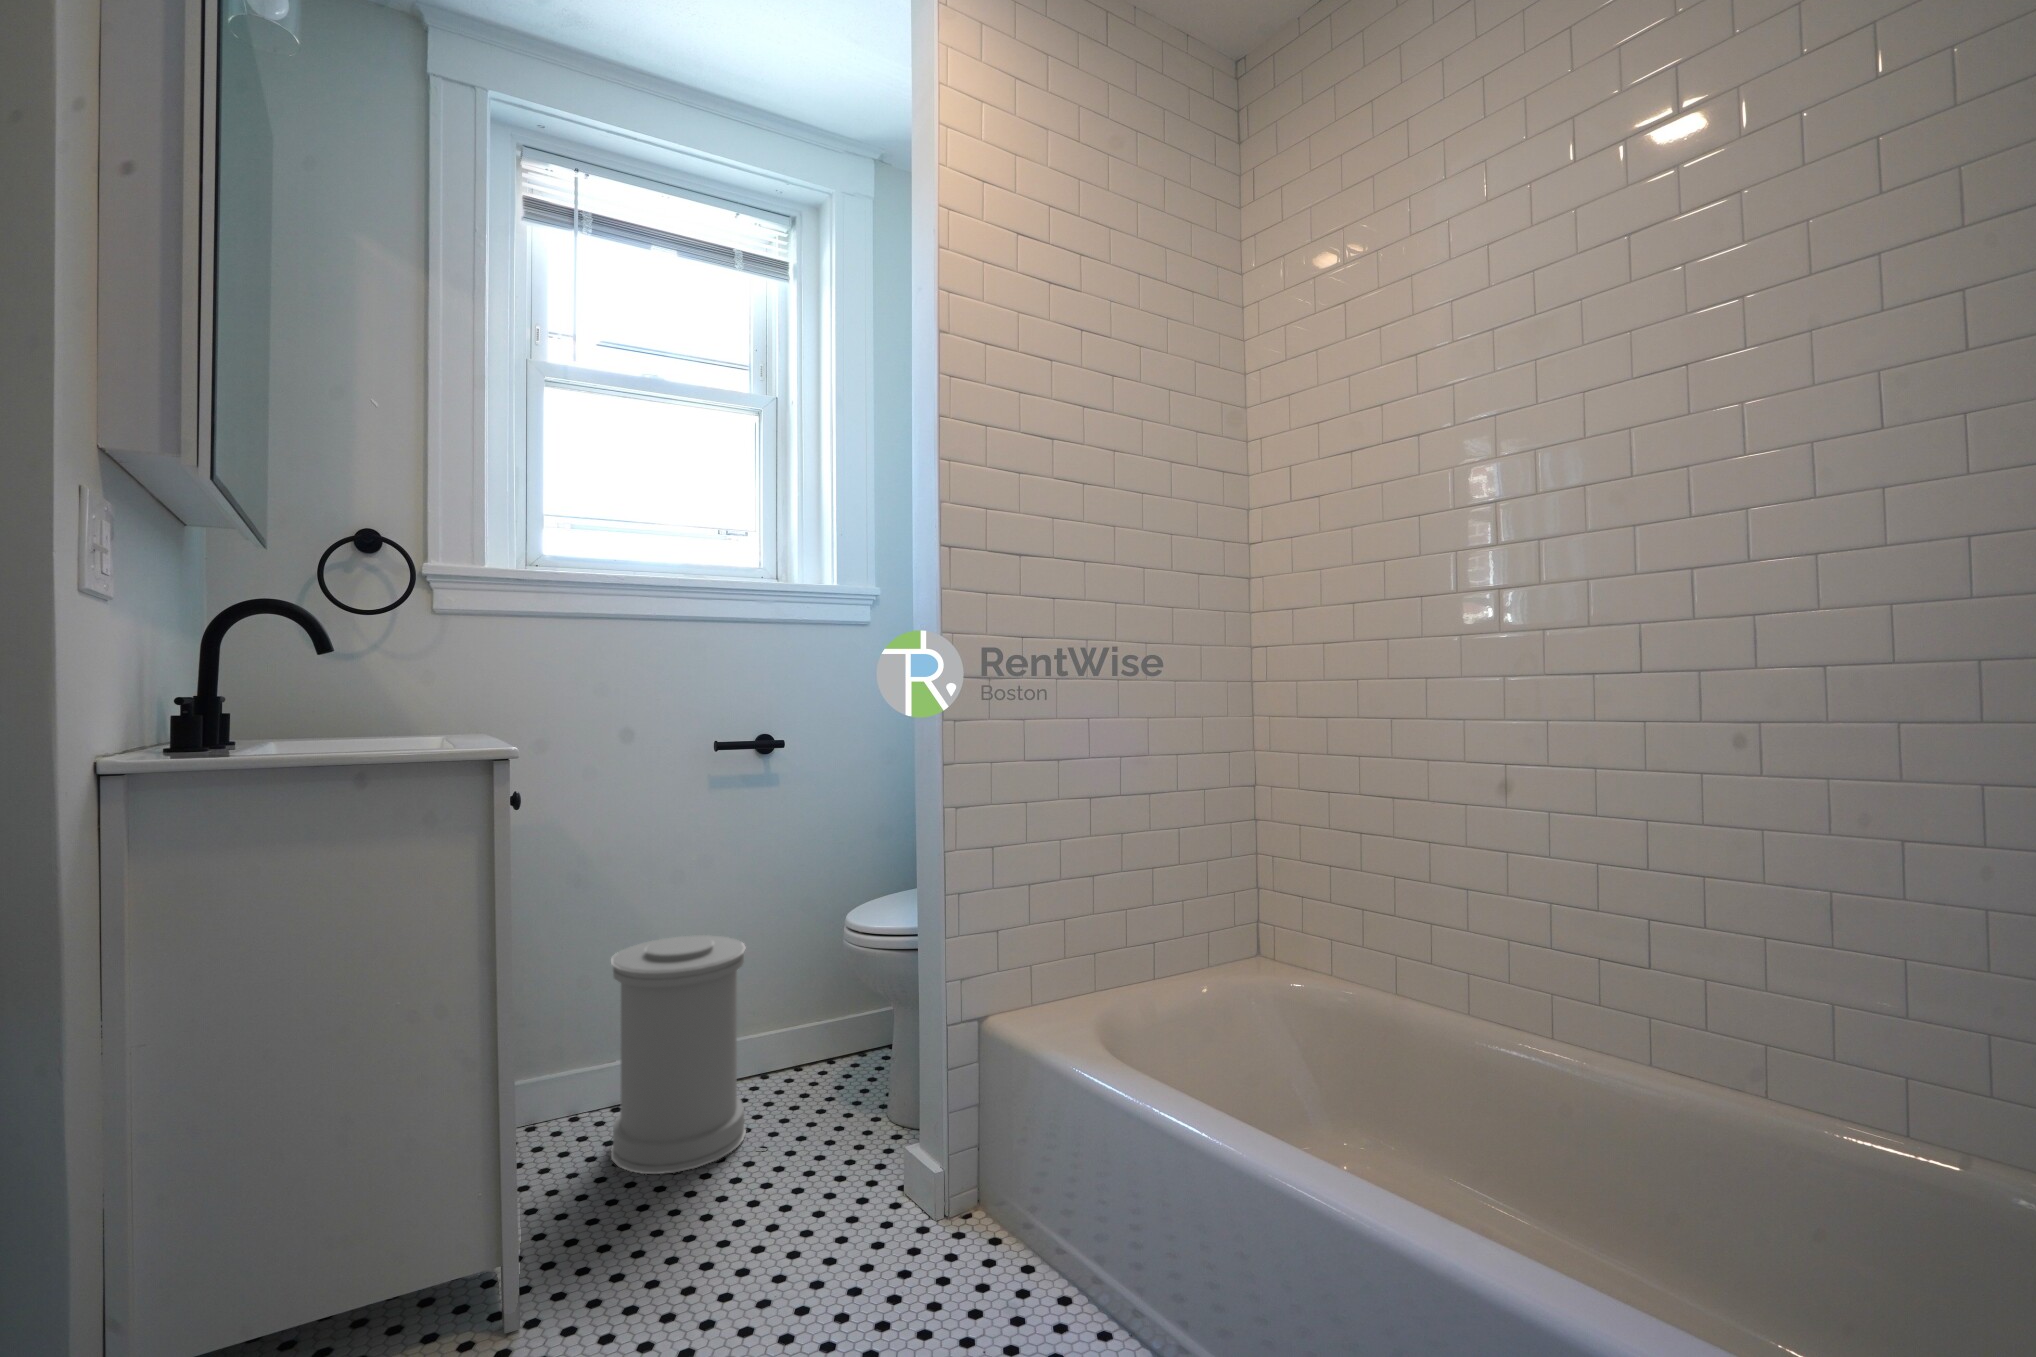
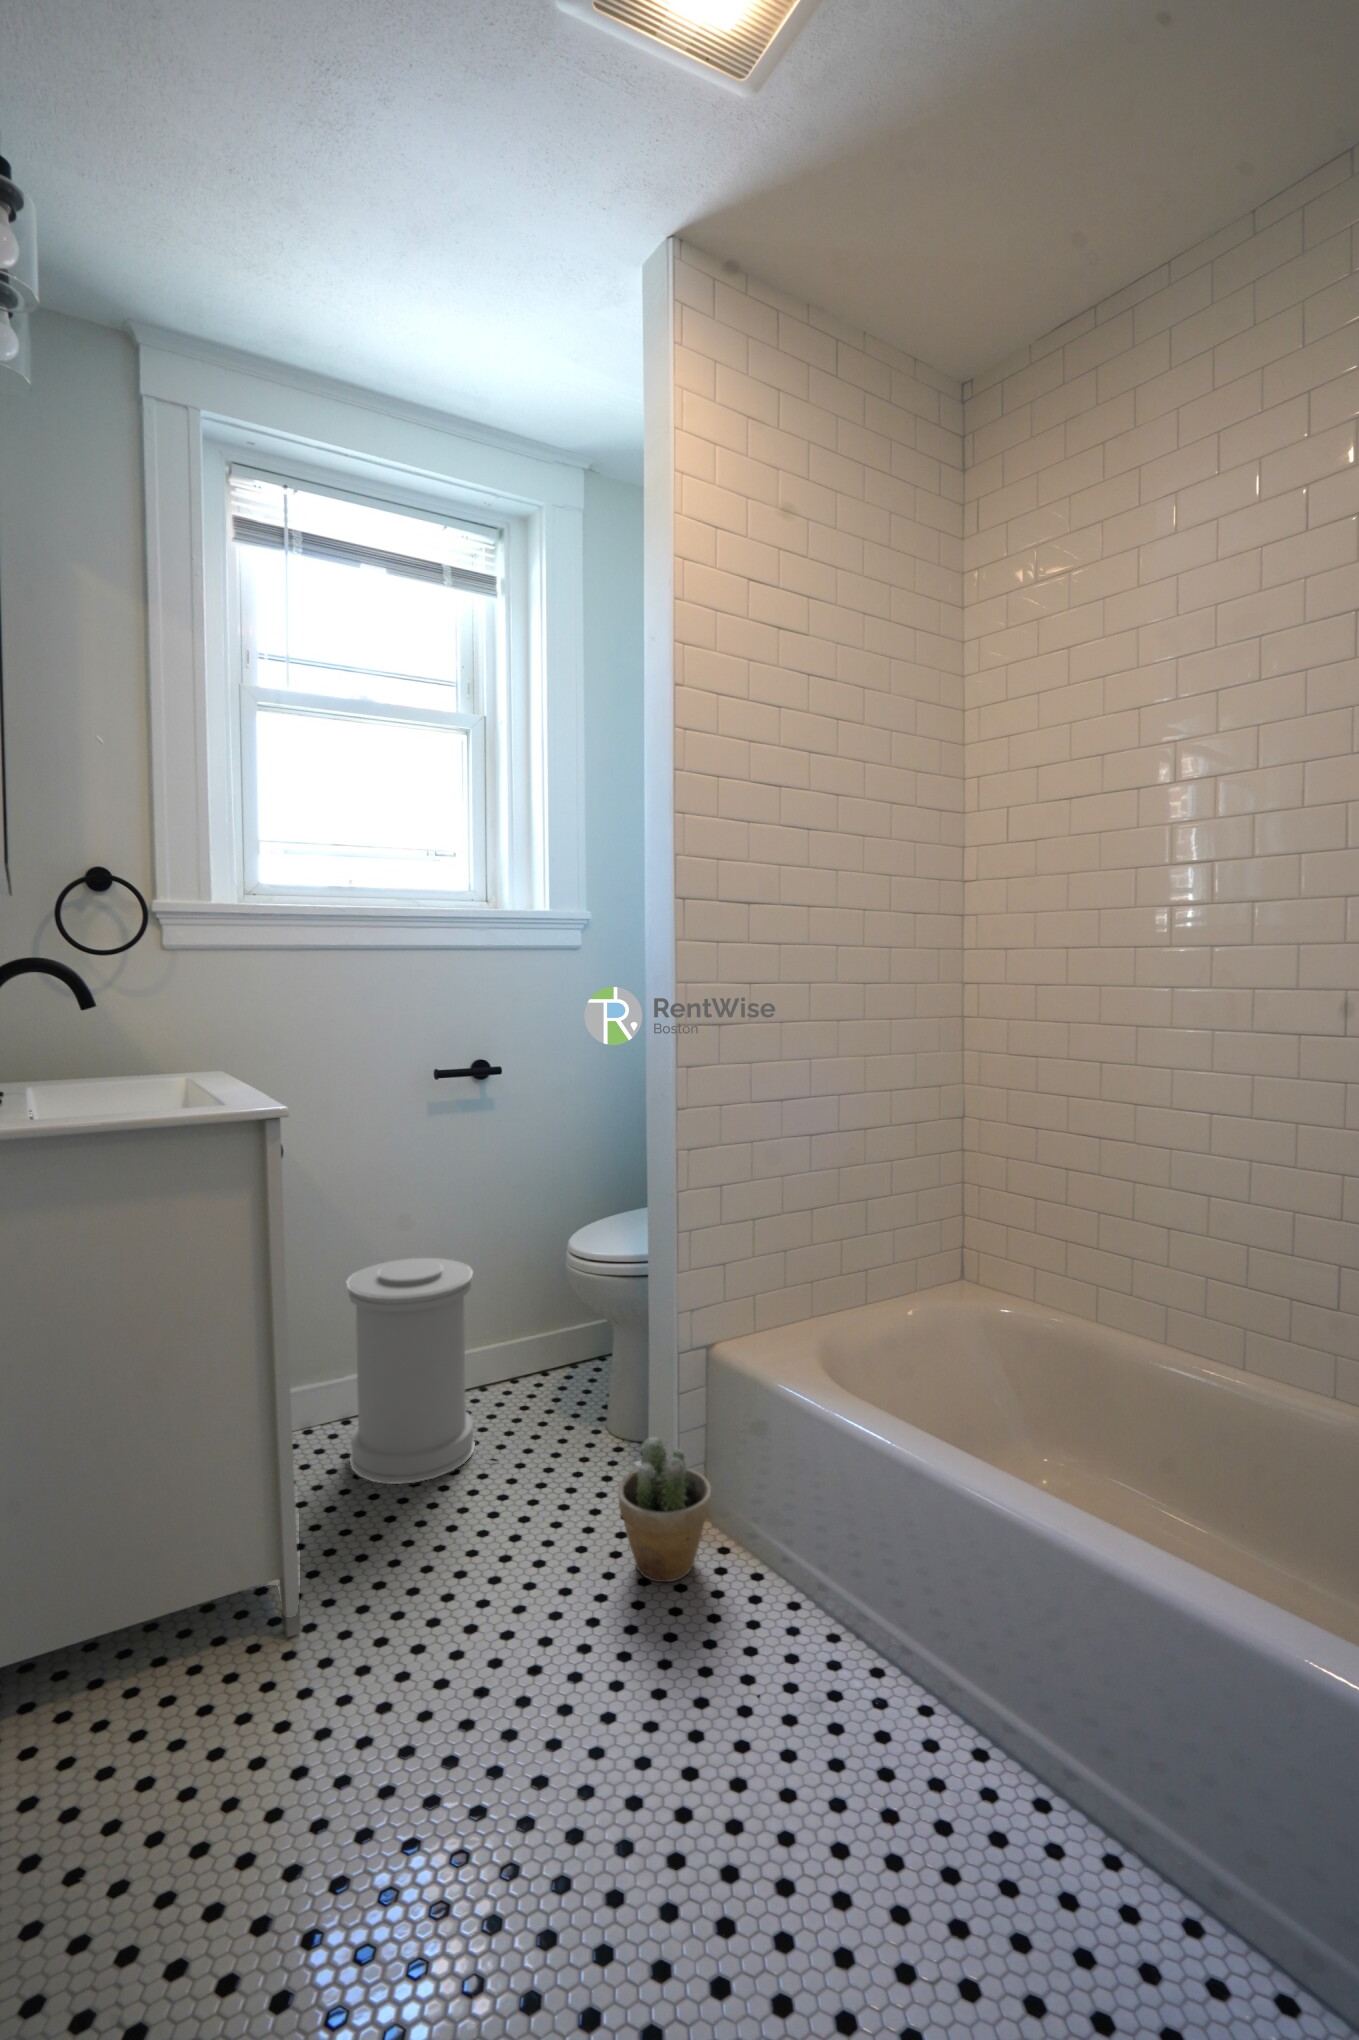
potted plant: none [878,1116,978,1276] -> present [617,1437,711,1582]

